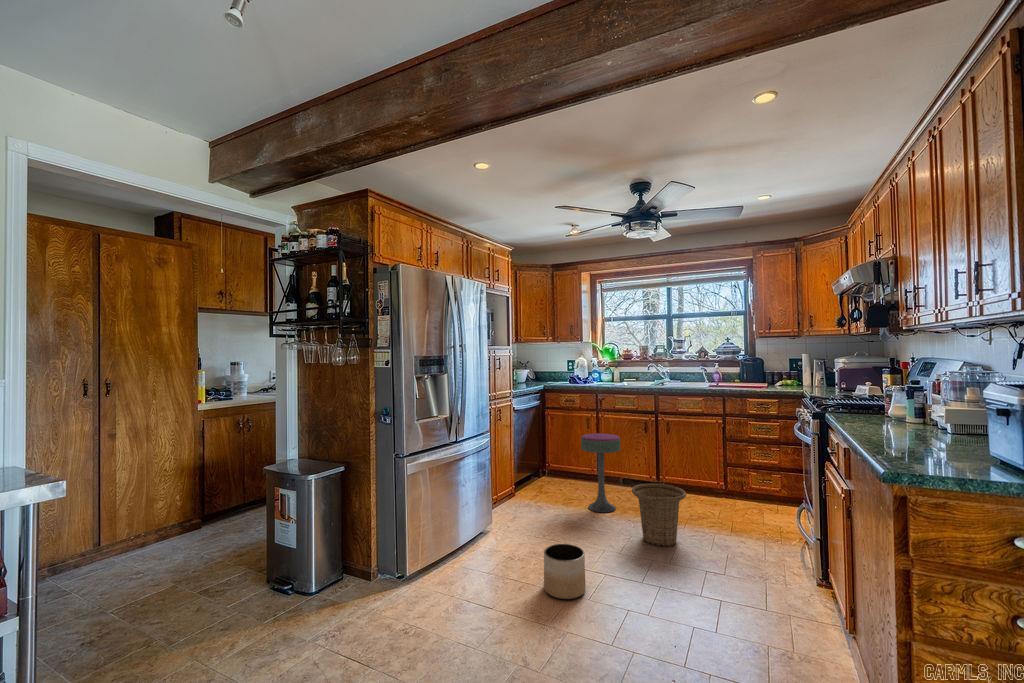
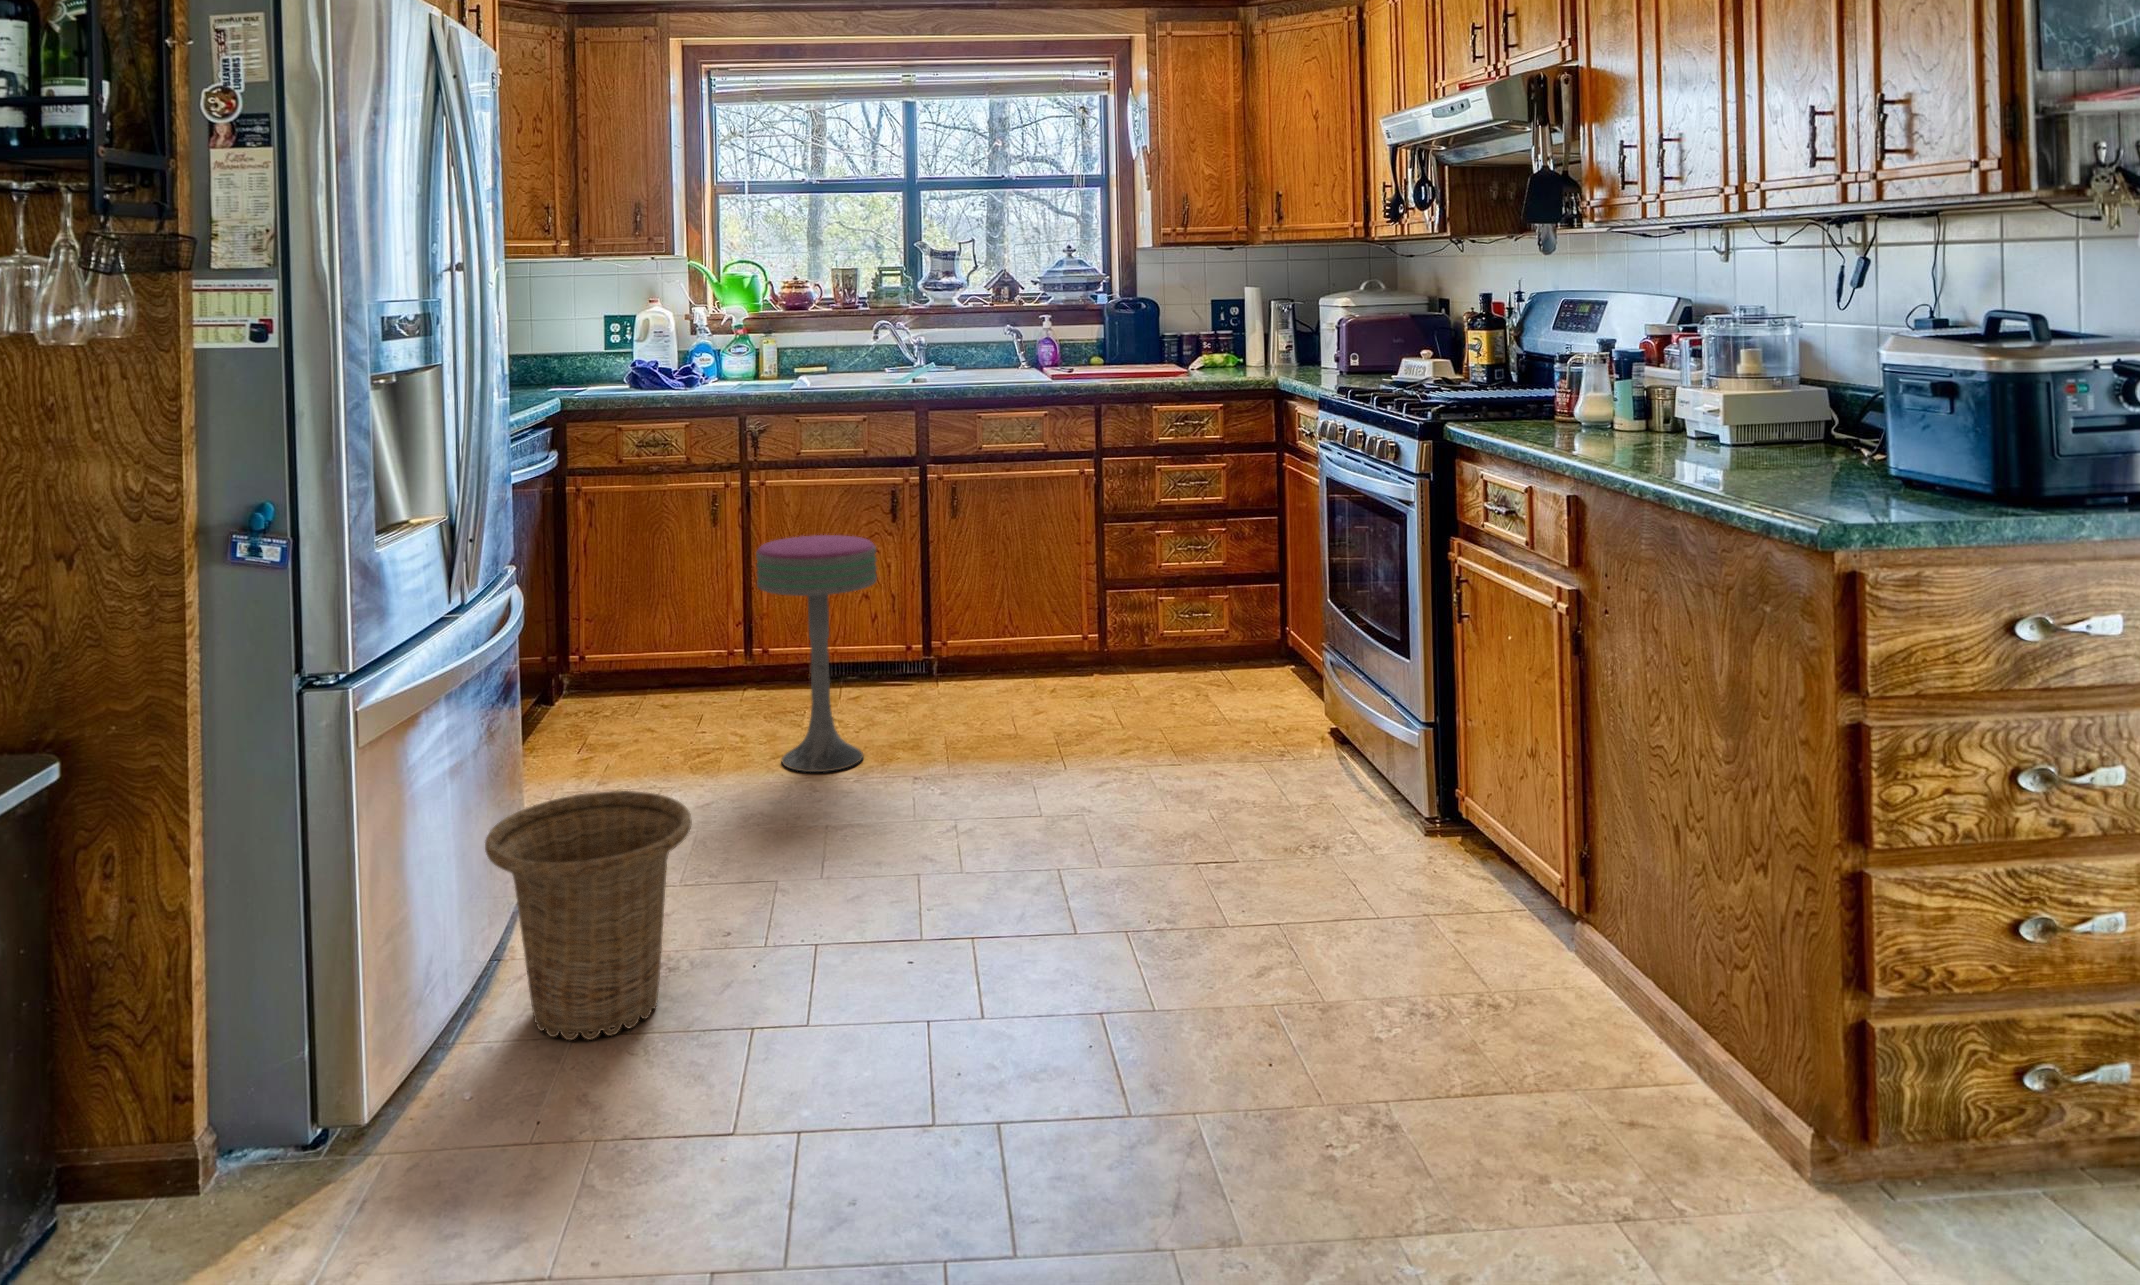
basket: present [632,483,686,546] -> present [485,791,692,1040]
planter: present [544,544,585,599] -> none [845,872,972,1036]

